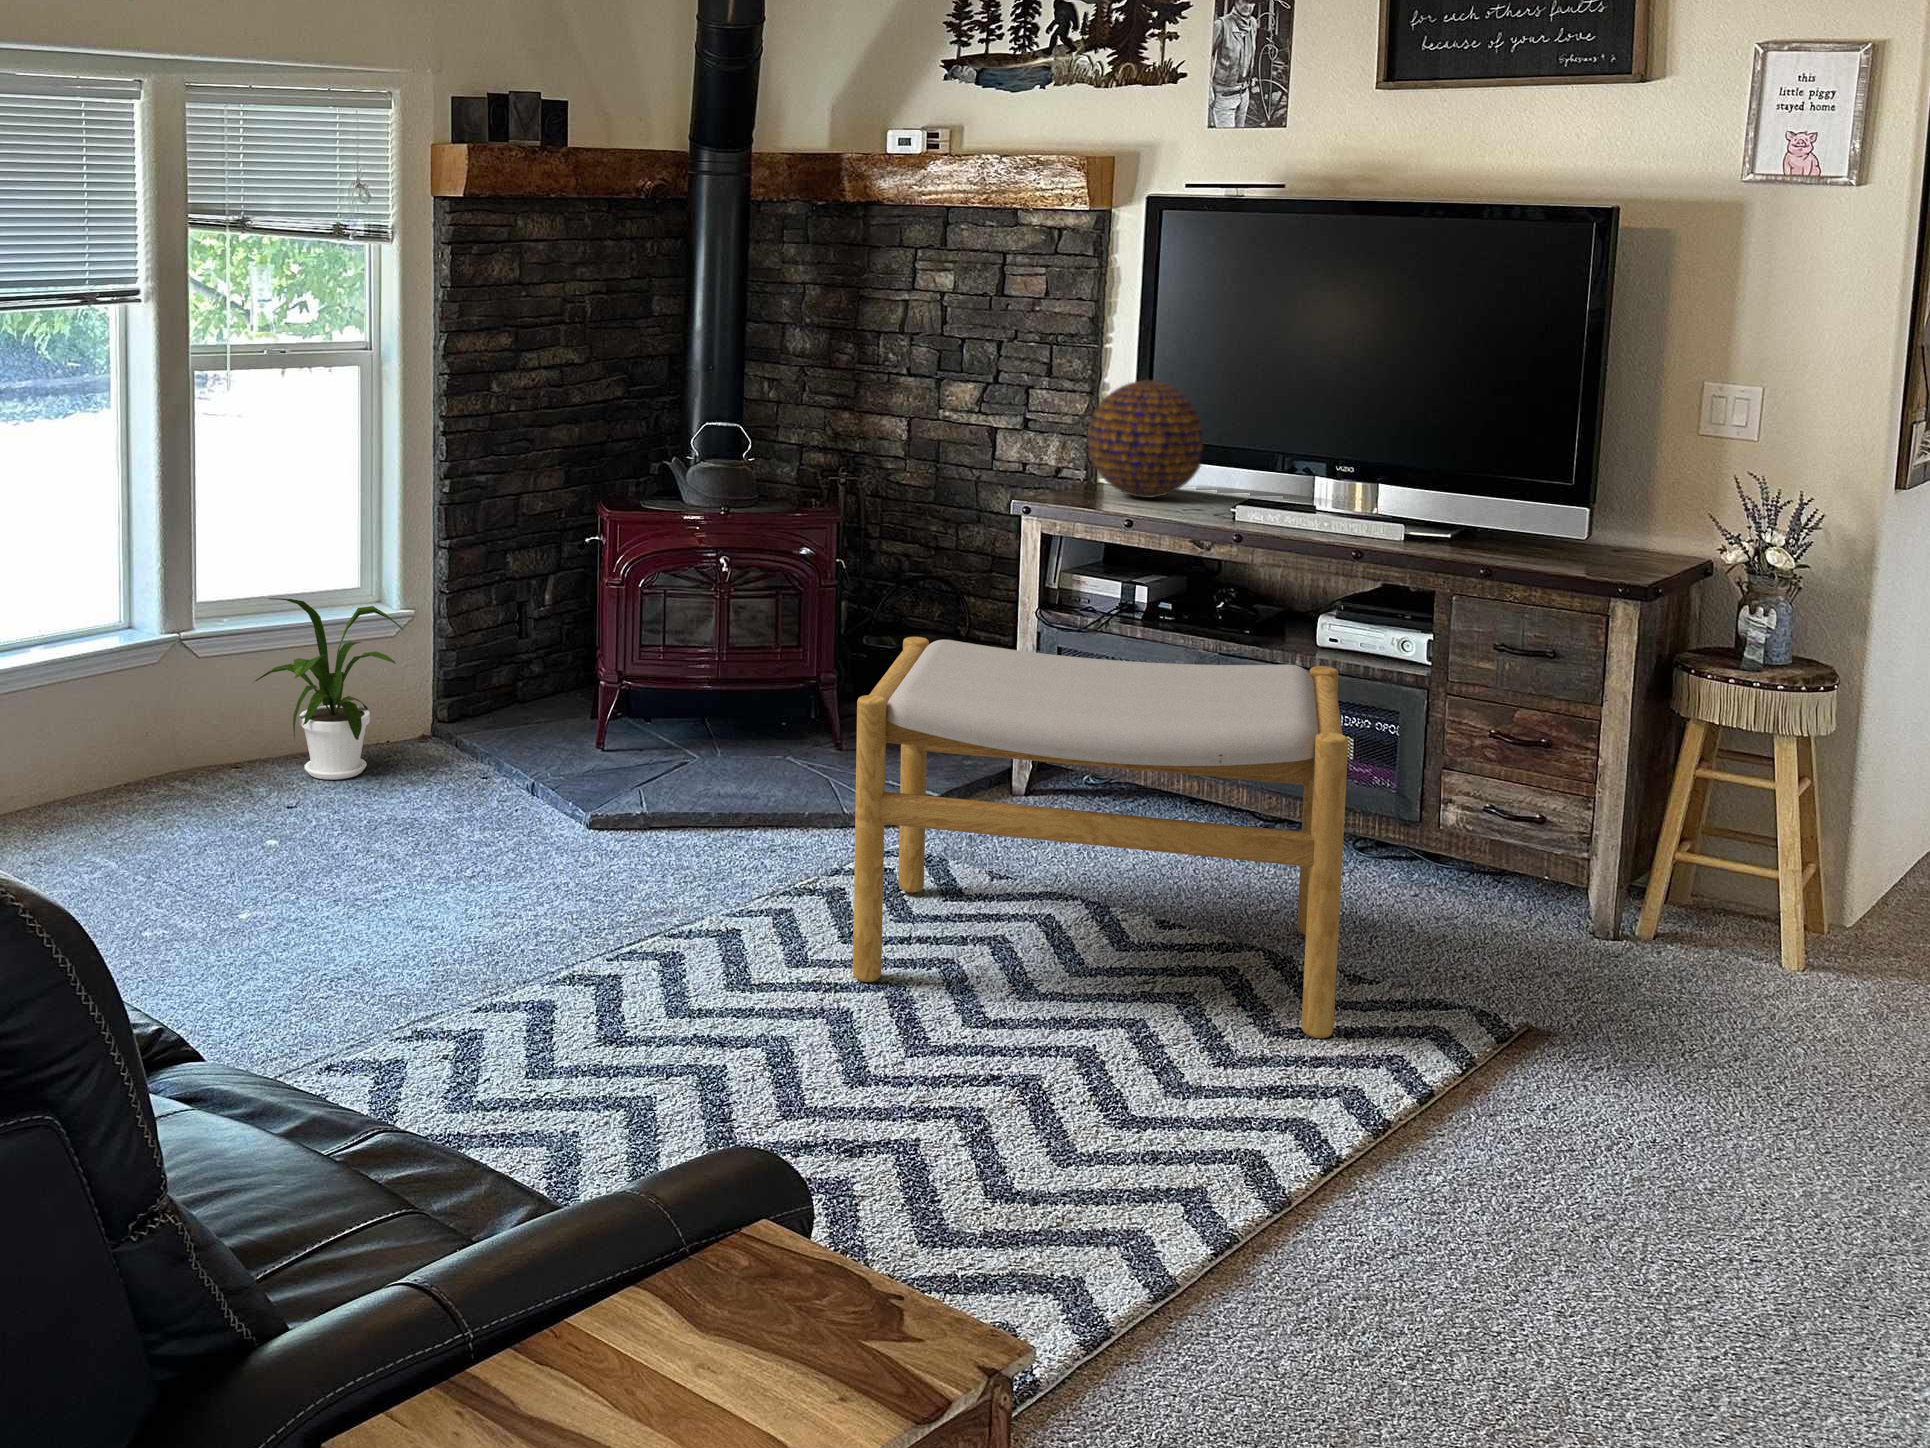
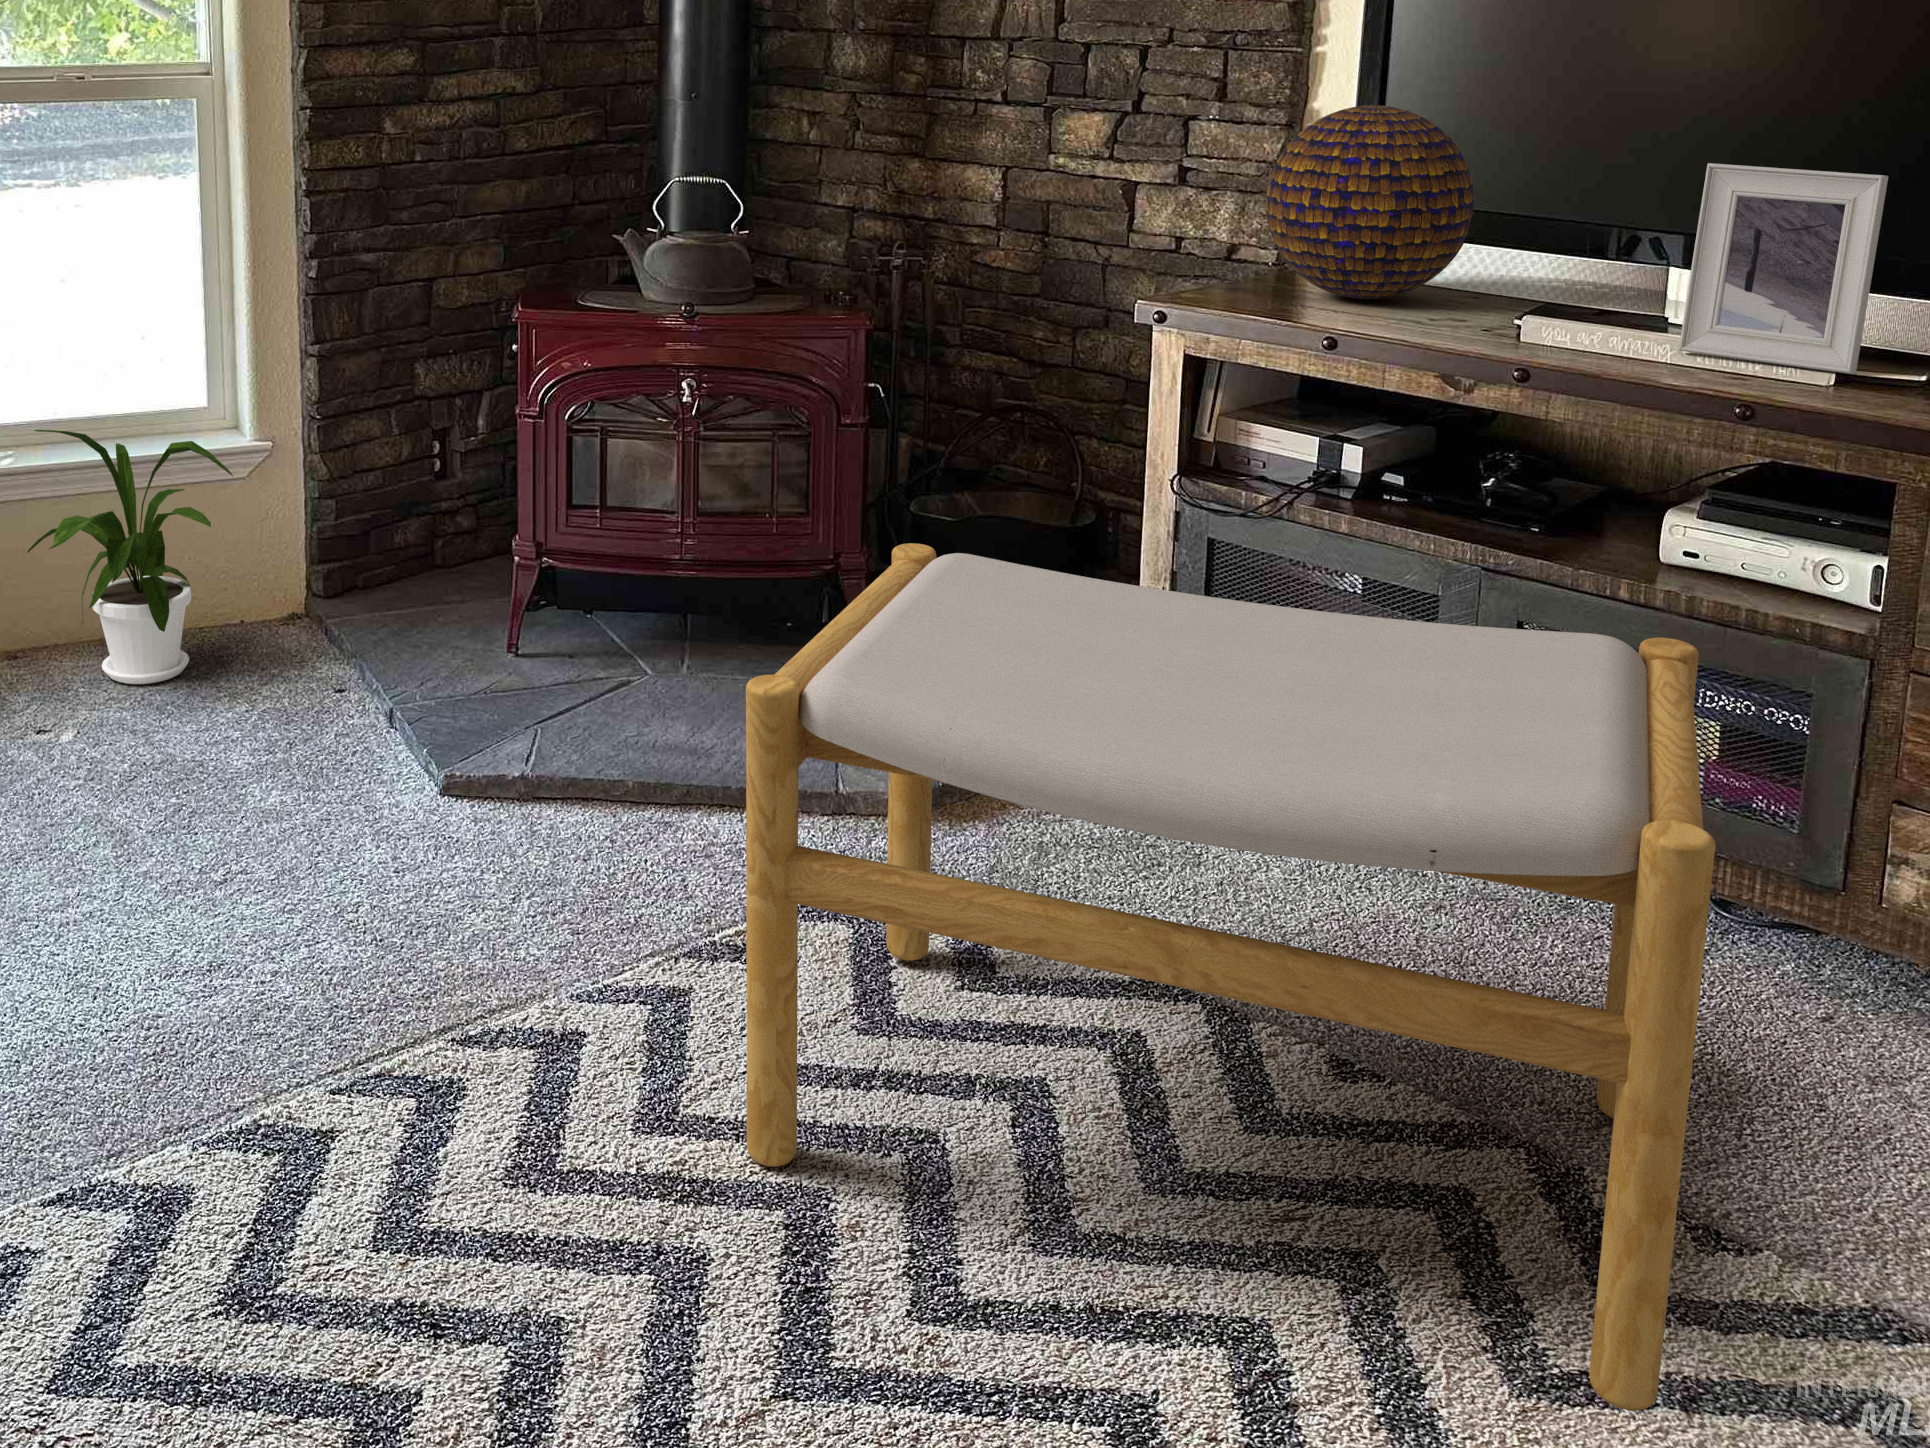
picture frame: none [1322,416,1423,532] -> present [1679,163,1888,374]

